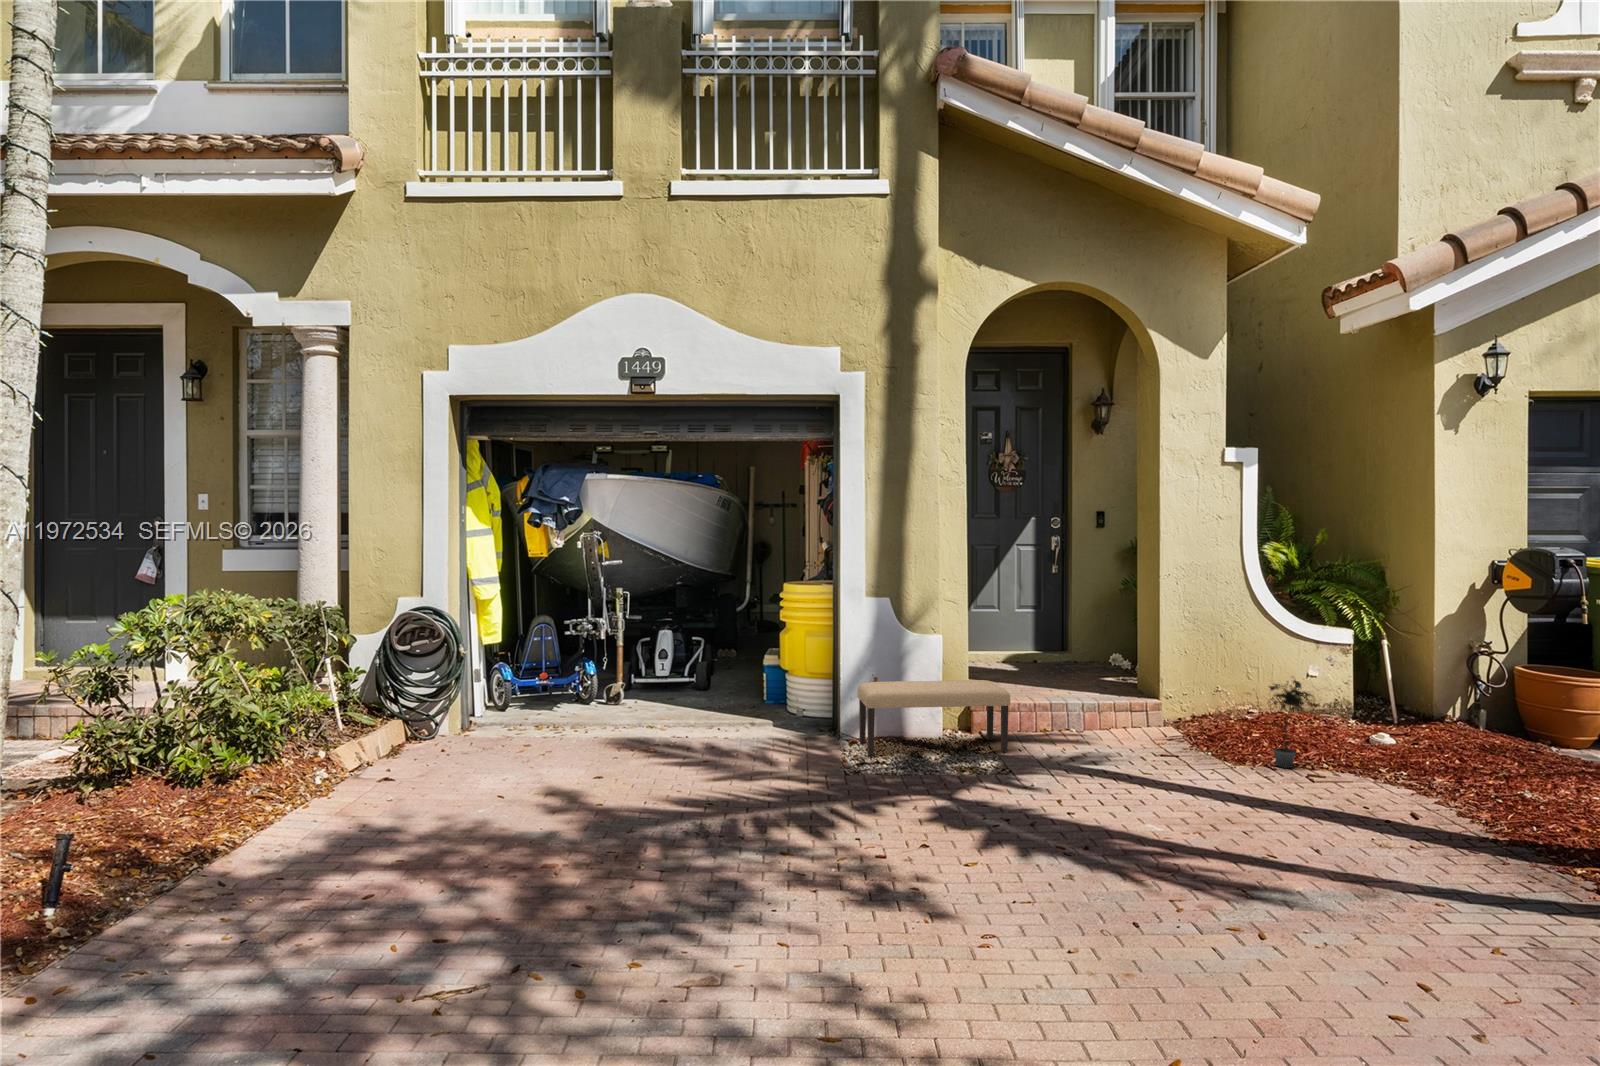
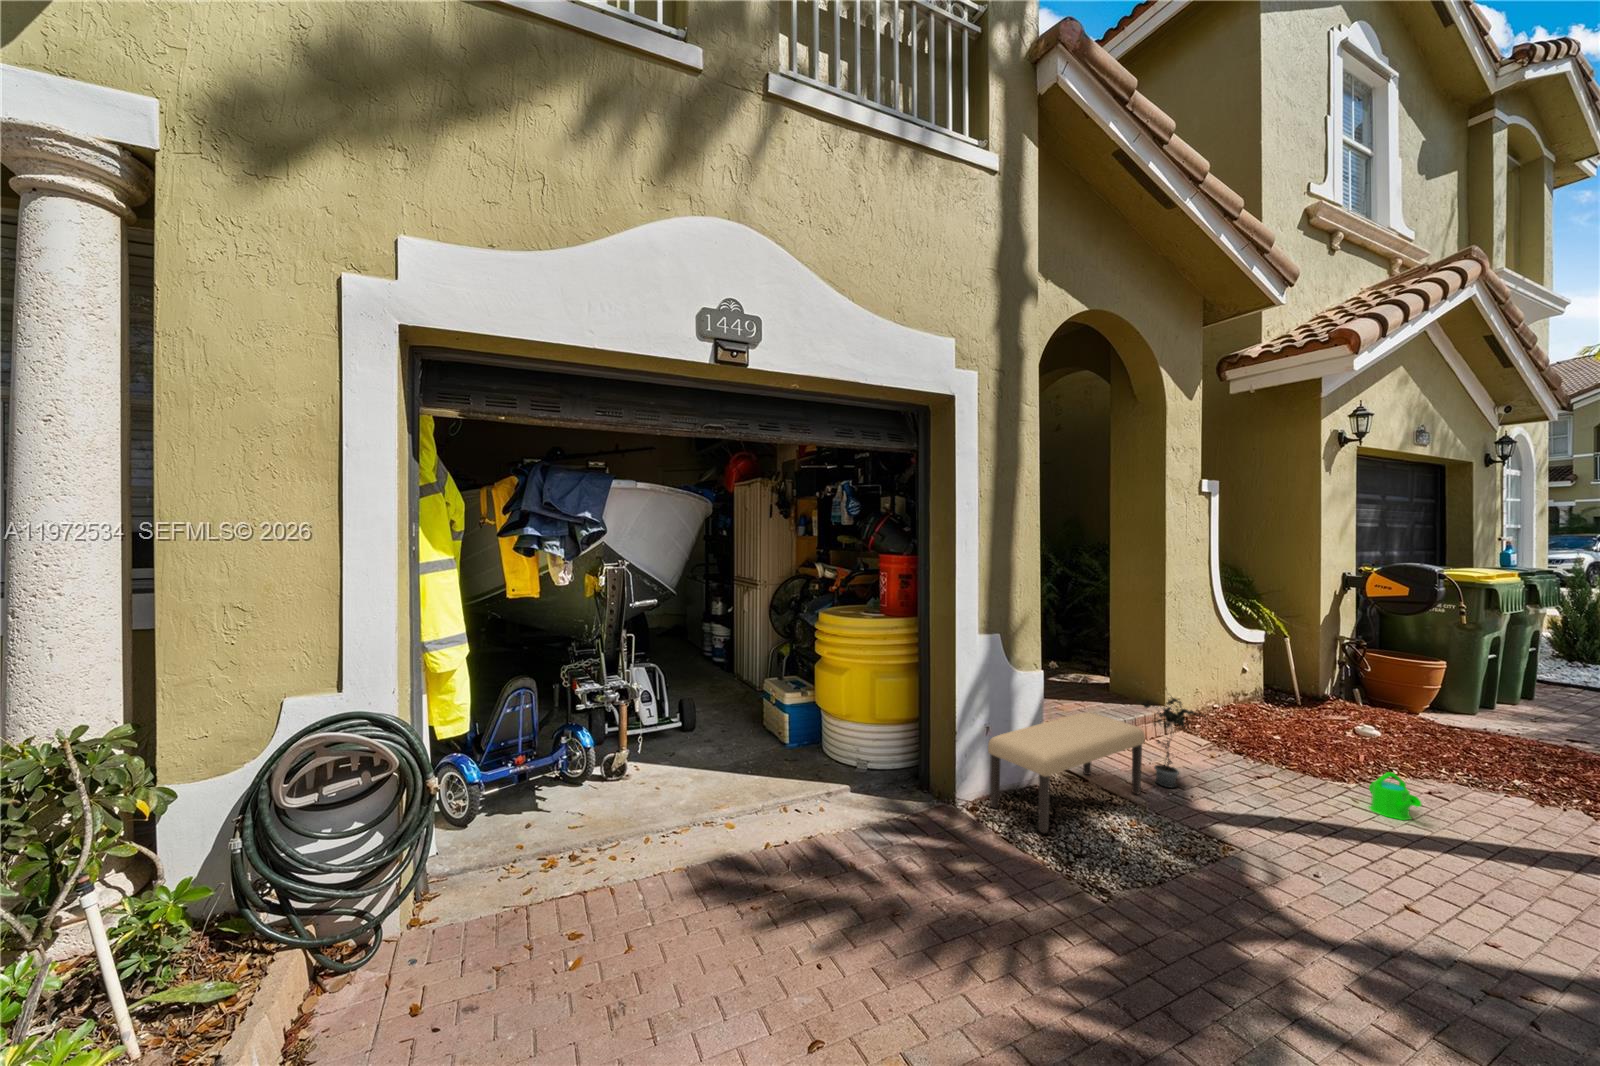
potted plant: present [1269,680,1312,768] -> present [1141,696,1201,787]
watering can: none [1214,747,1248,792] -> present [1369,772,1421,820]

